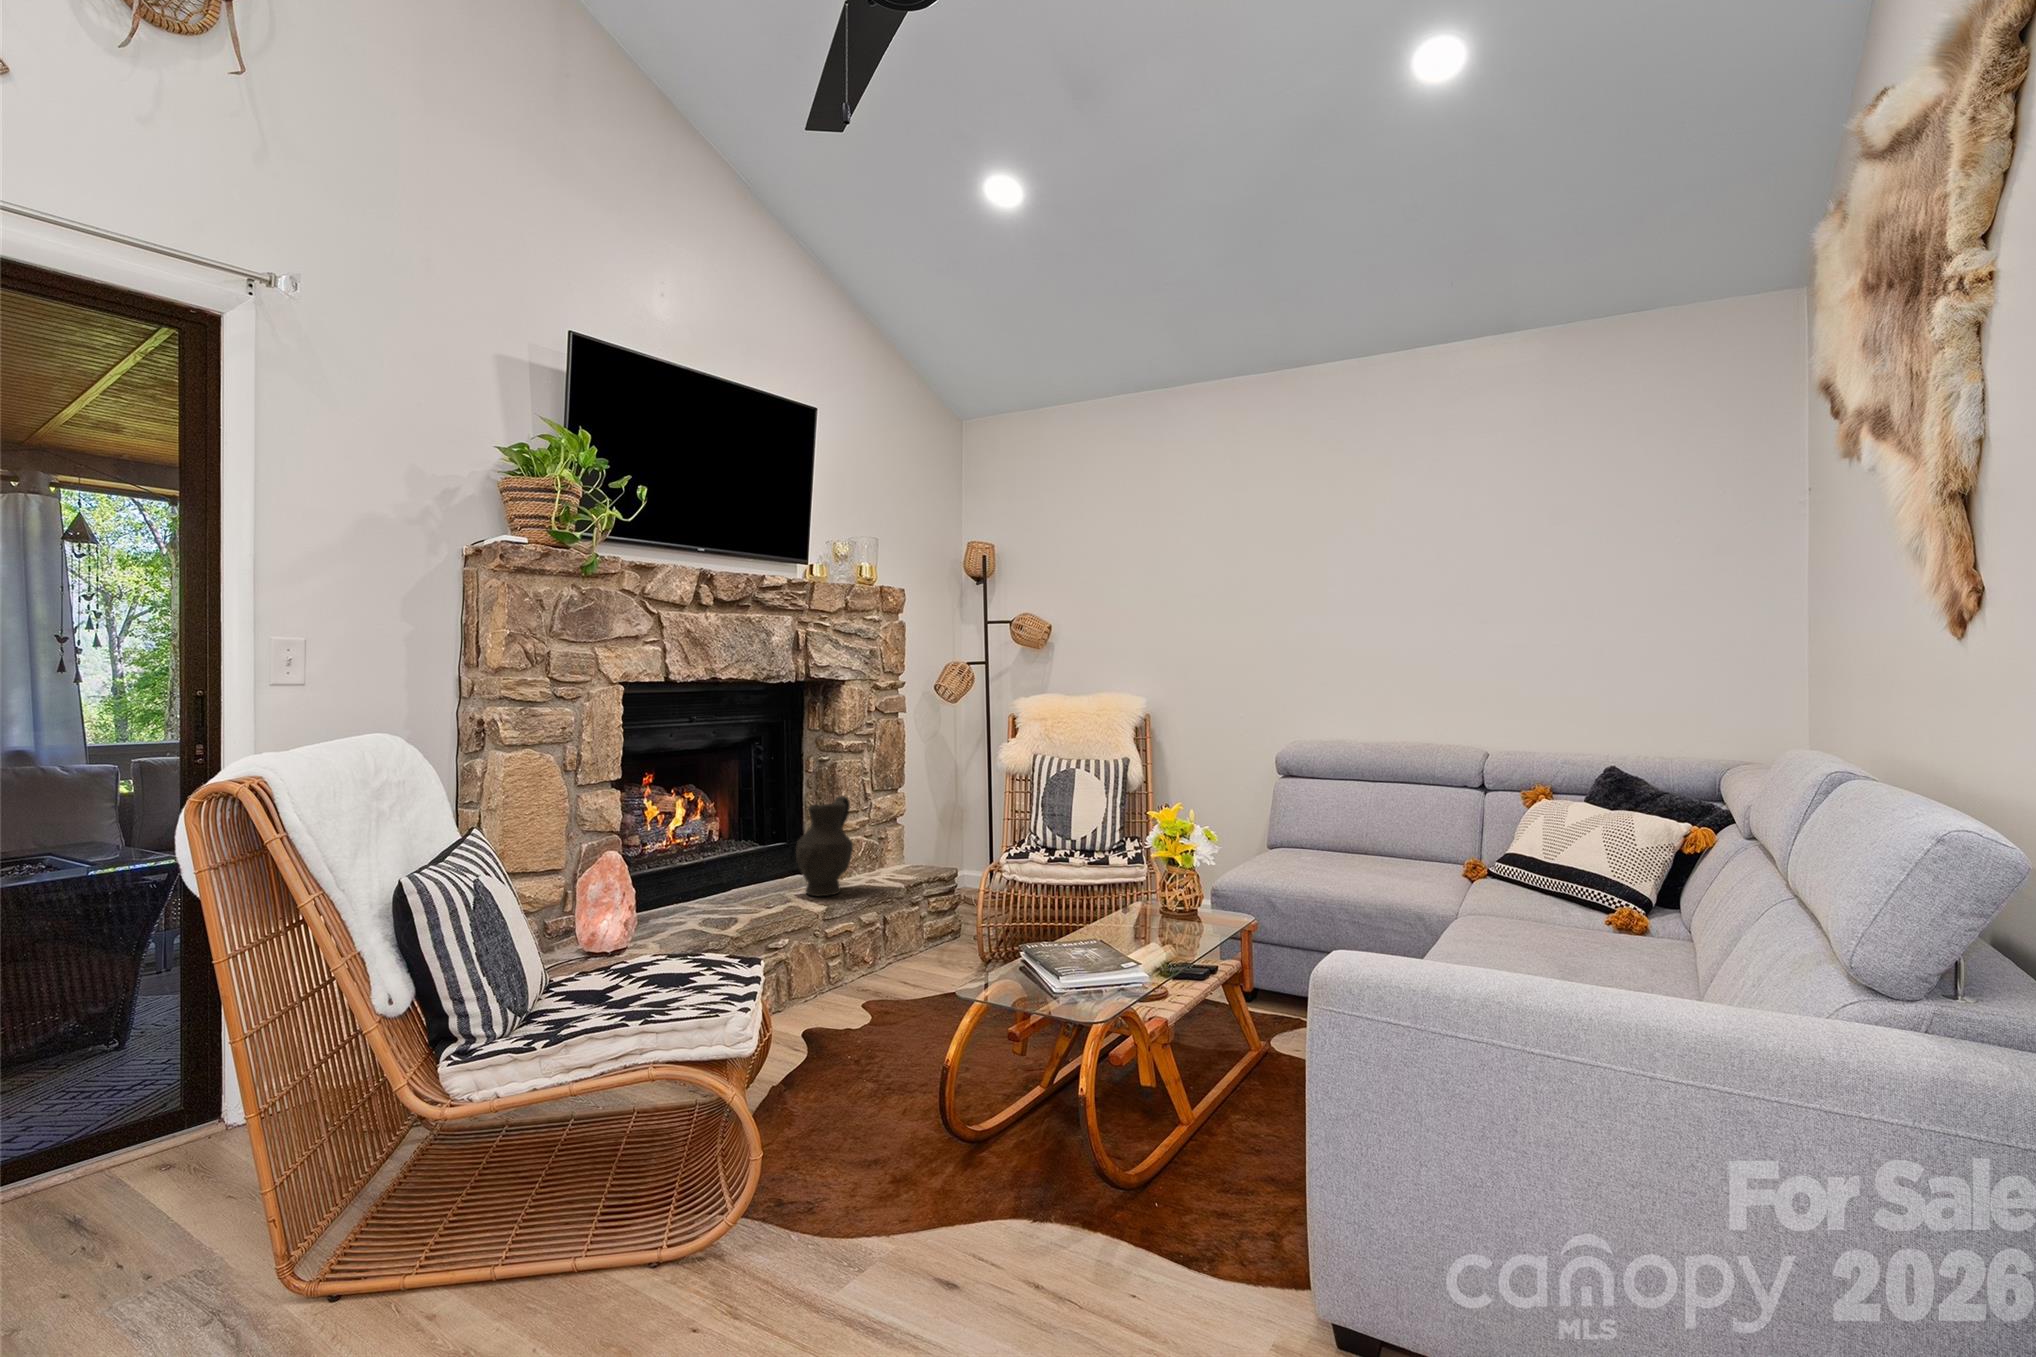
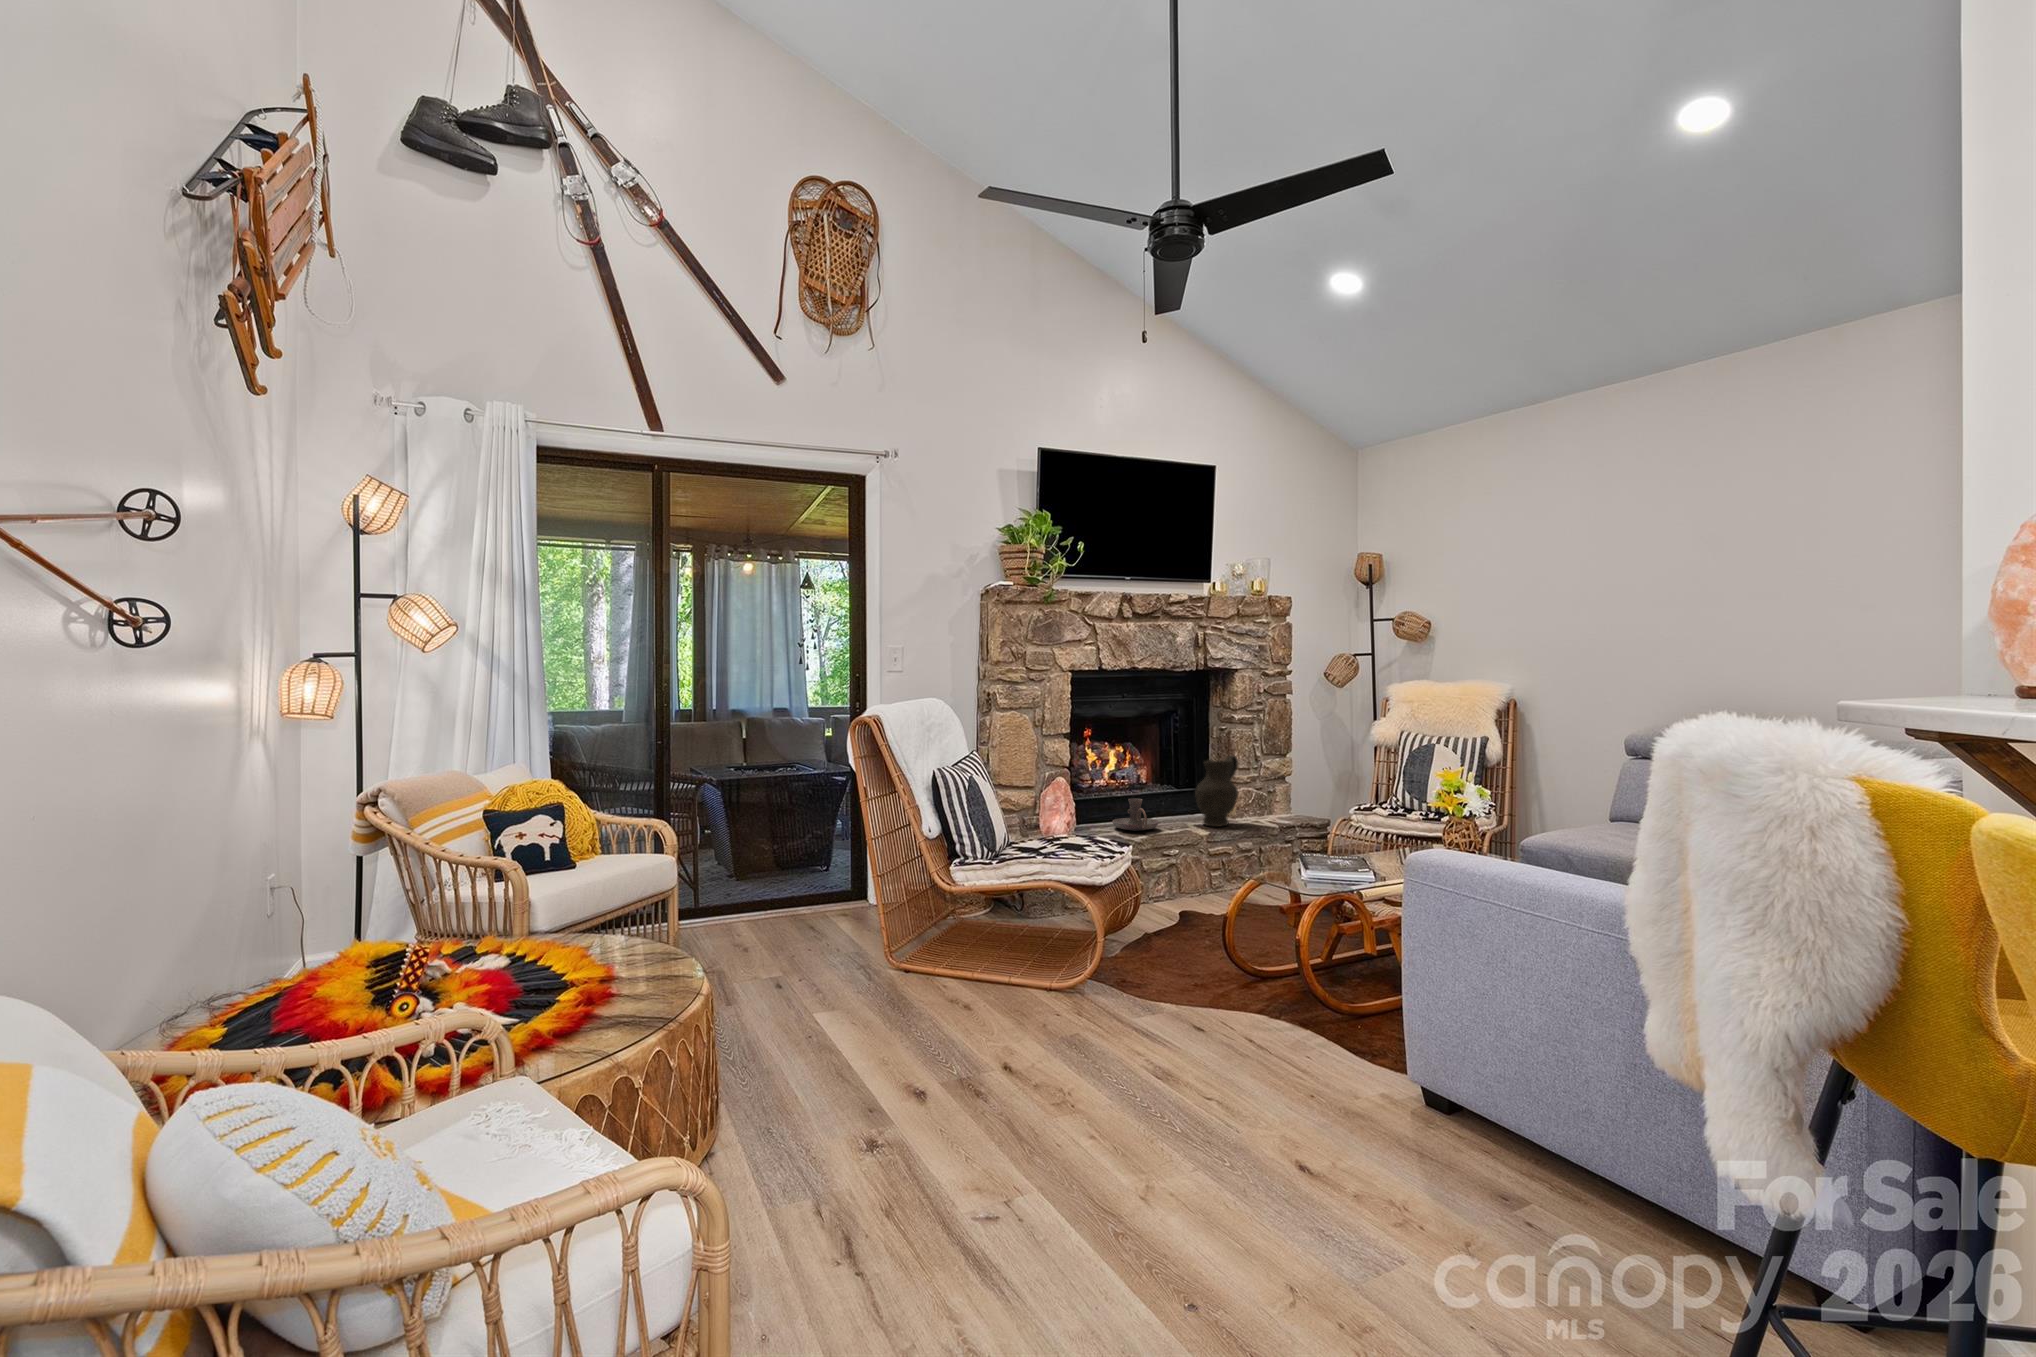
candle holder: none [681,867,750,915] -> present [1112,798,1159,831]

